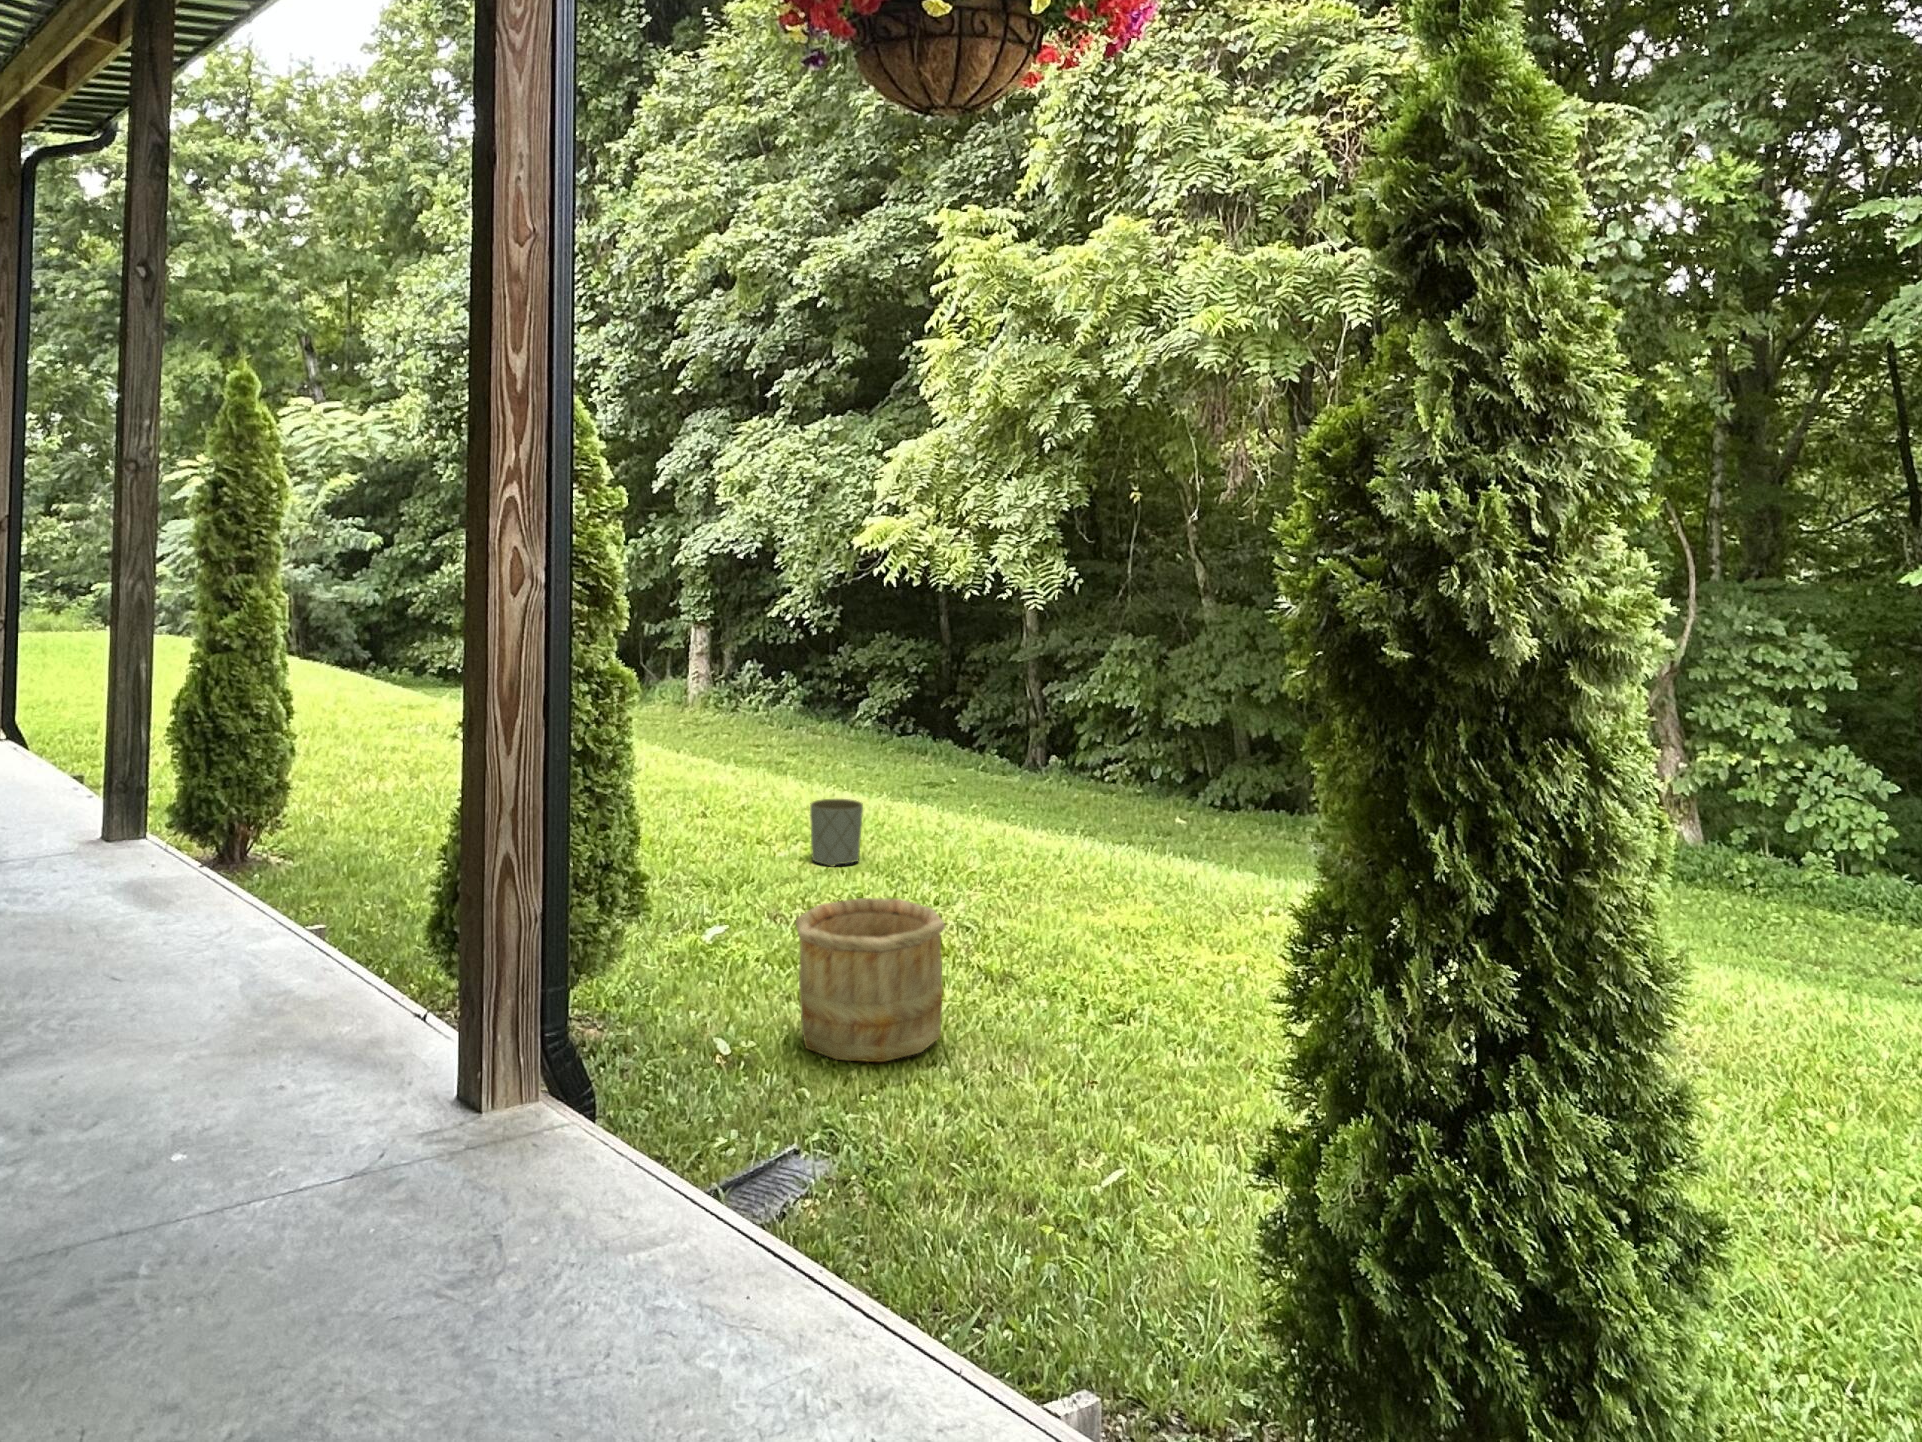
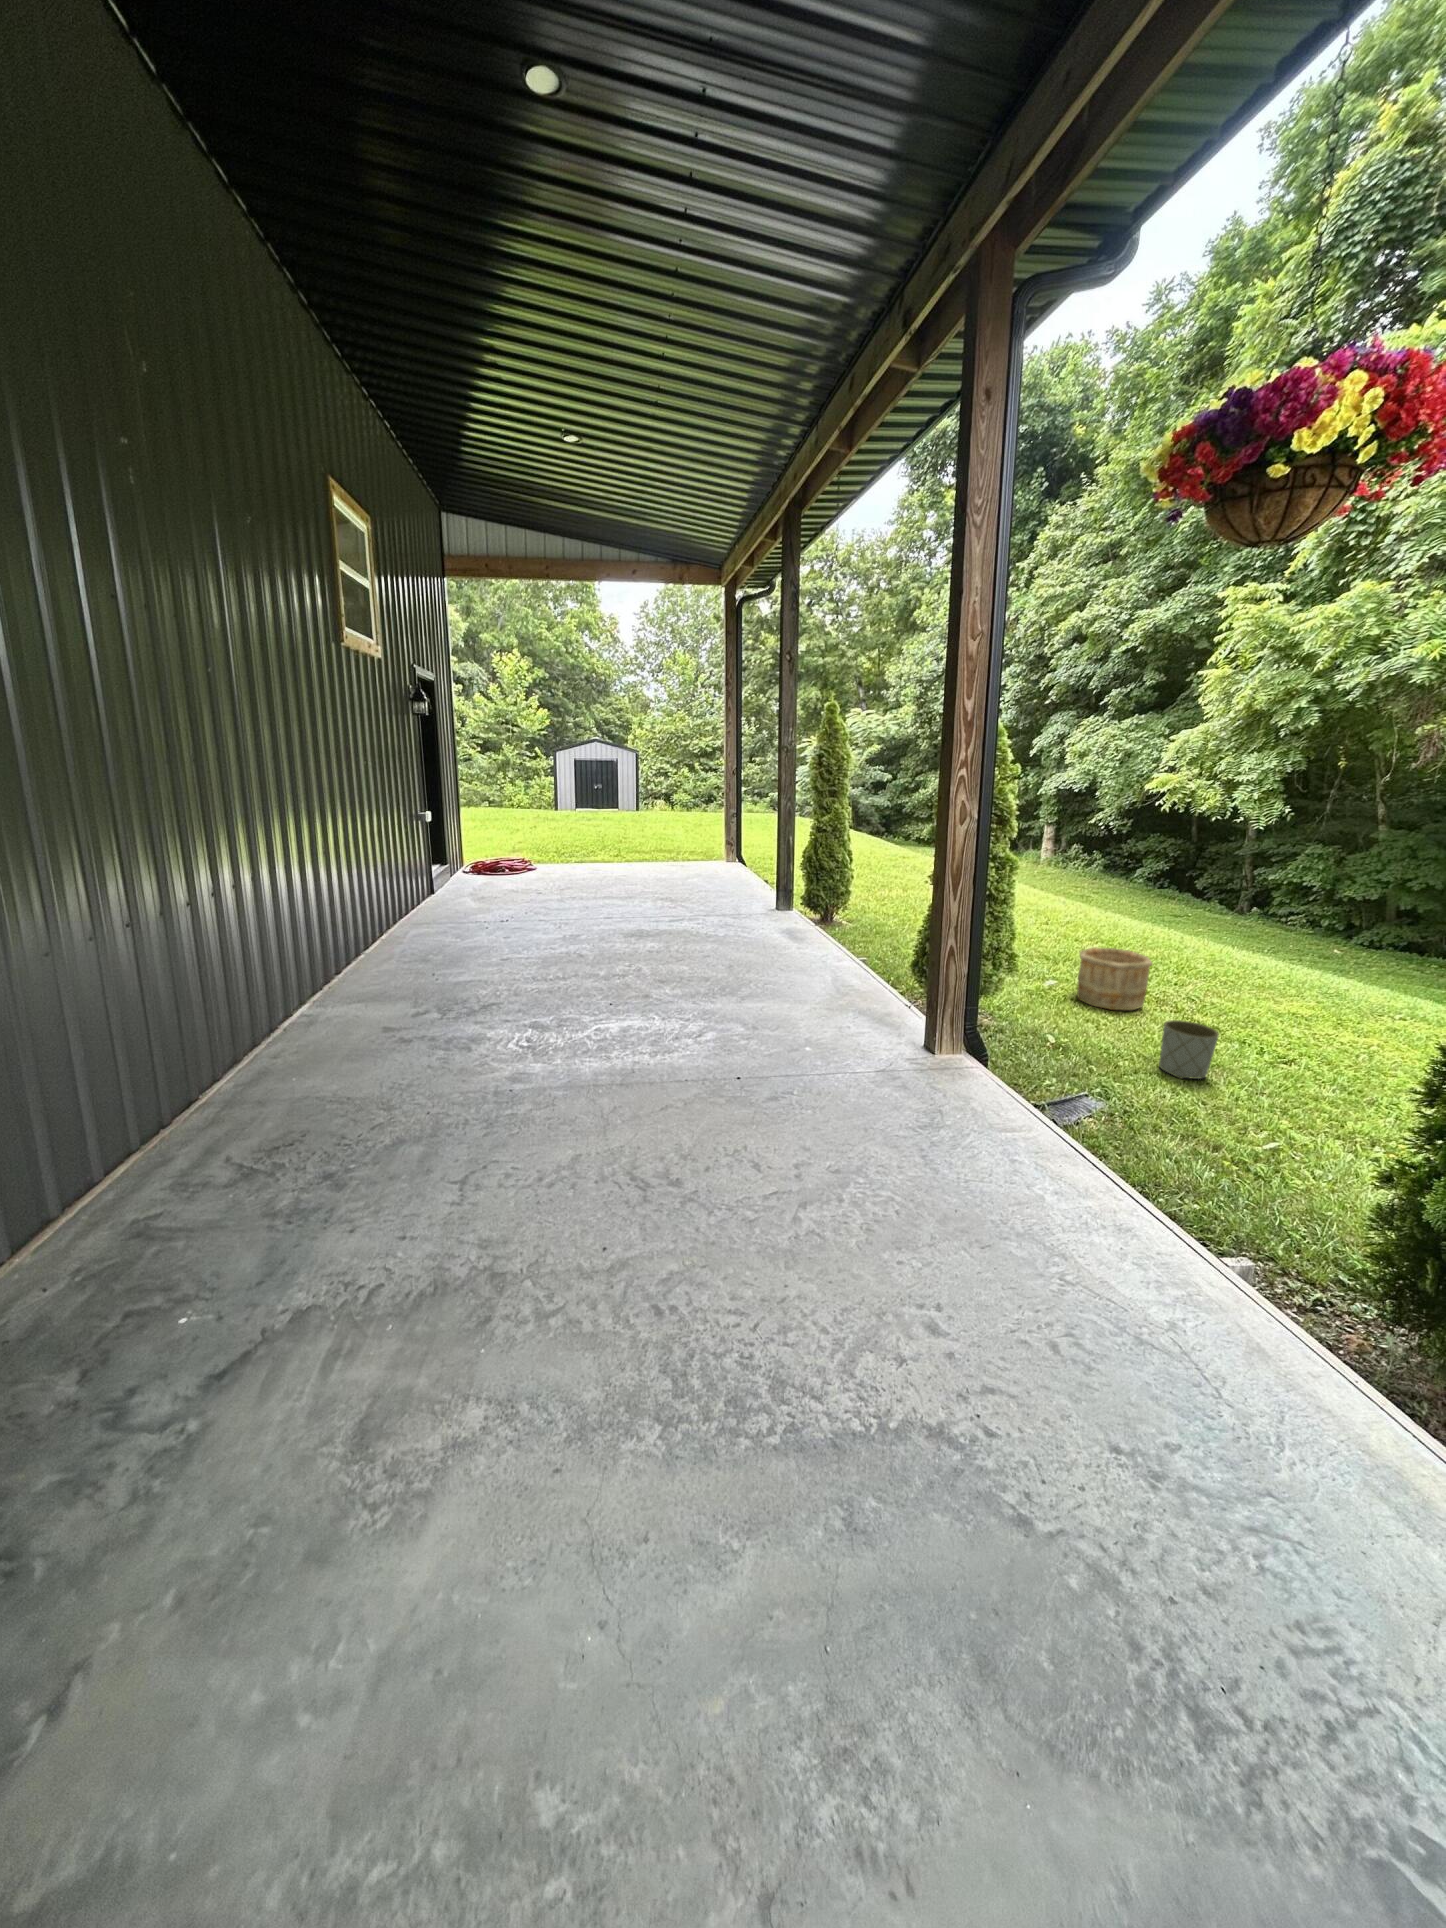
planter: present [810,799,863,867] -> present [1159,1020,1219,1079]

